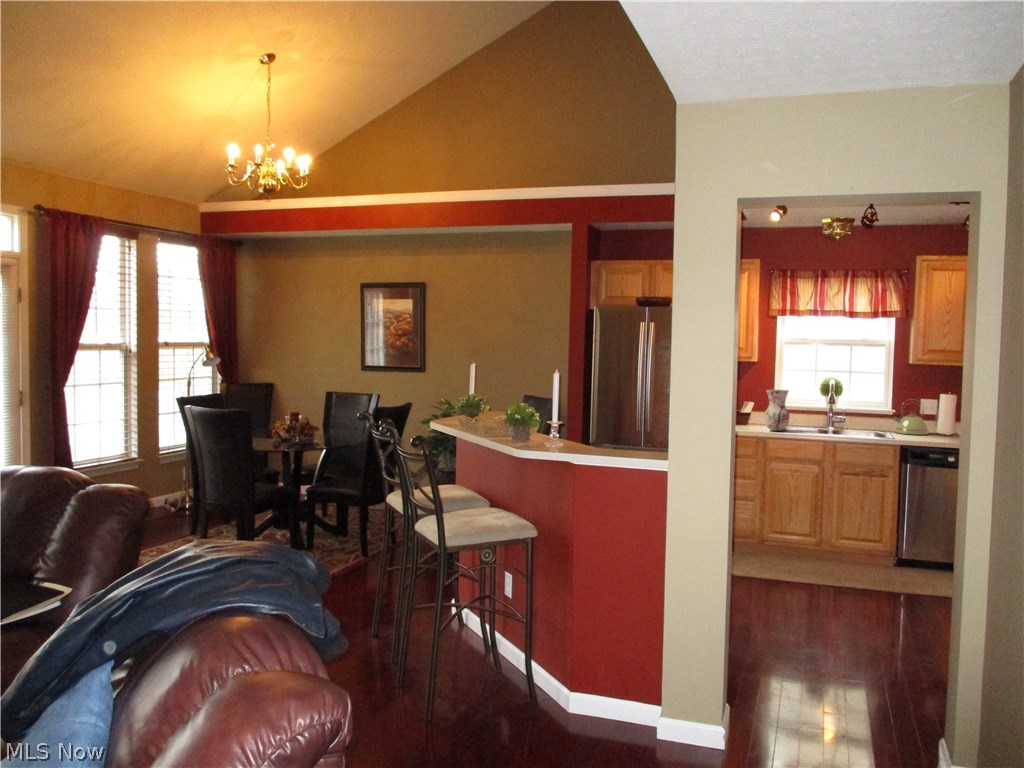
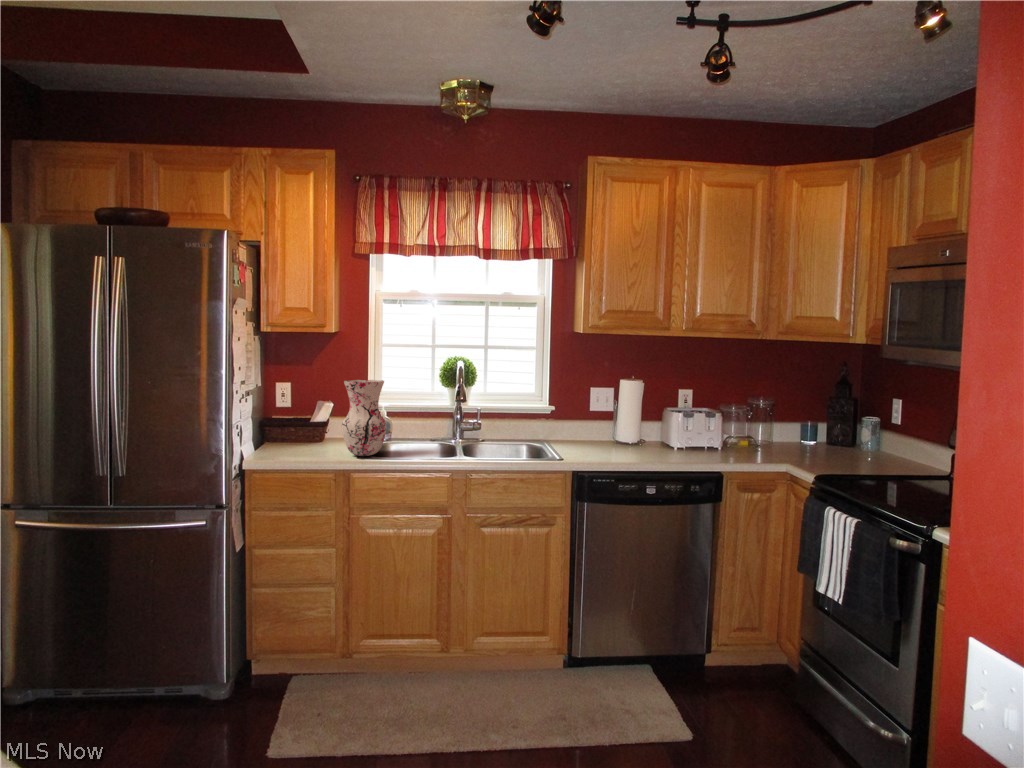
kettle: present [892,400,928,435] -> none [550,390,604,448]

